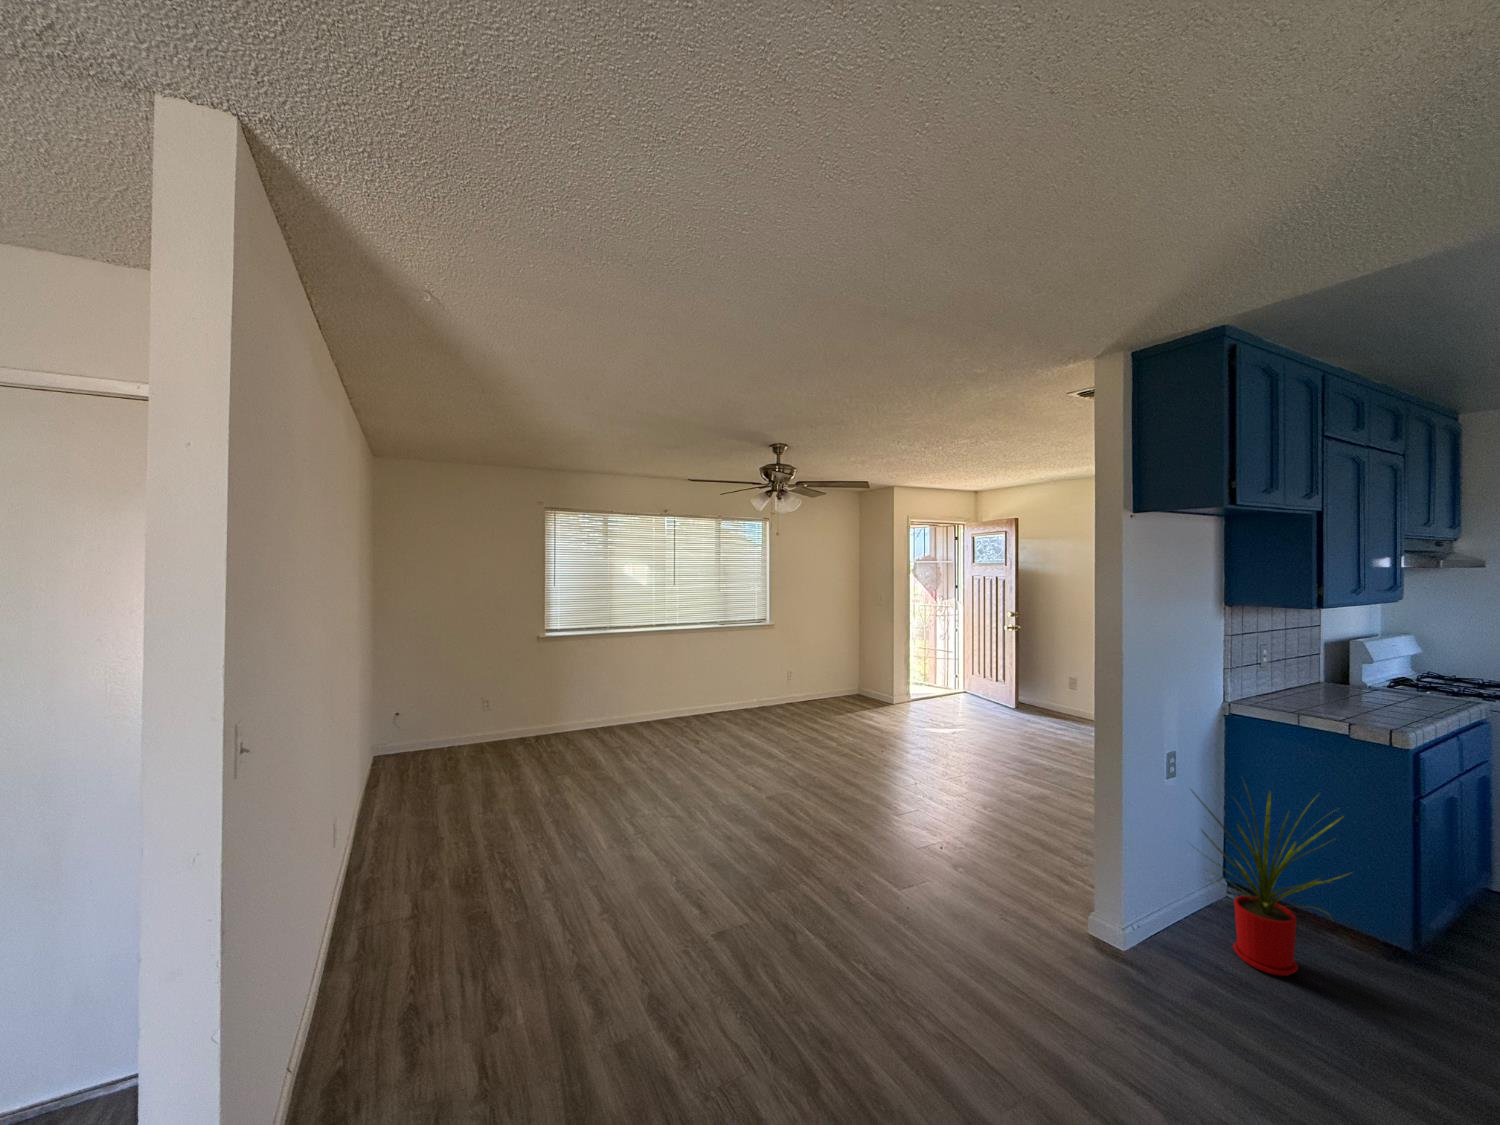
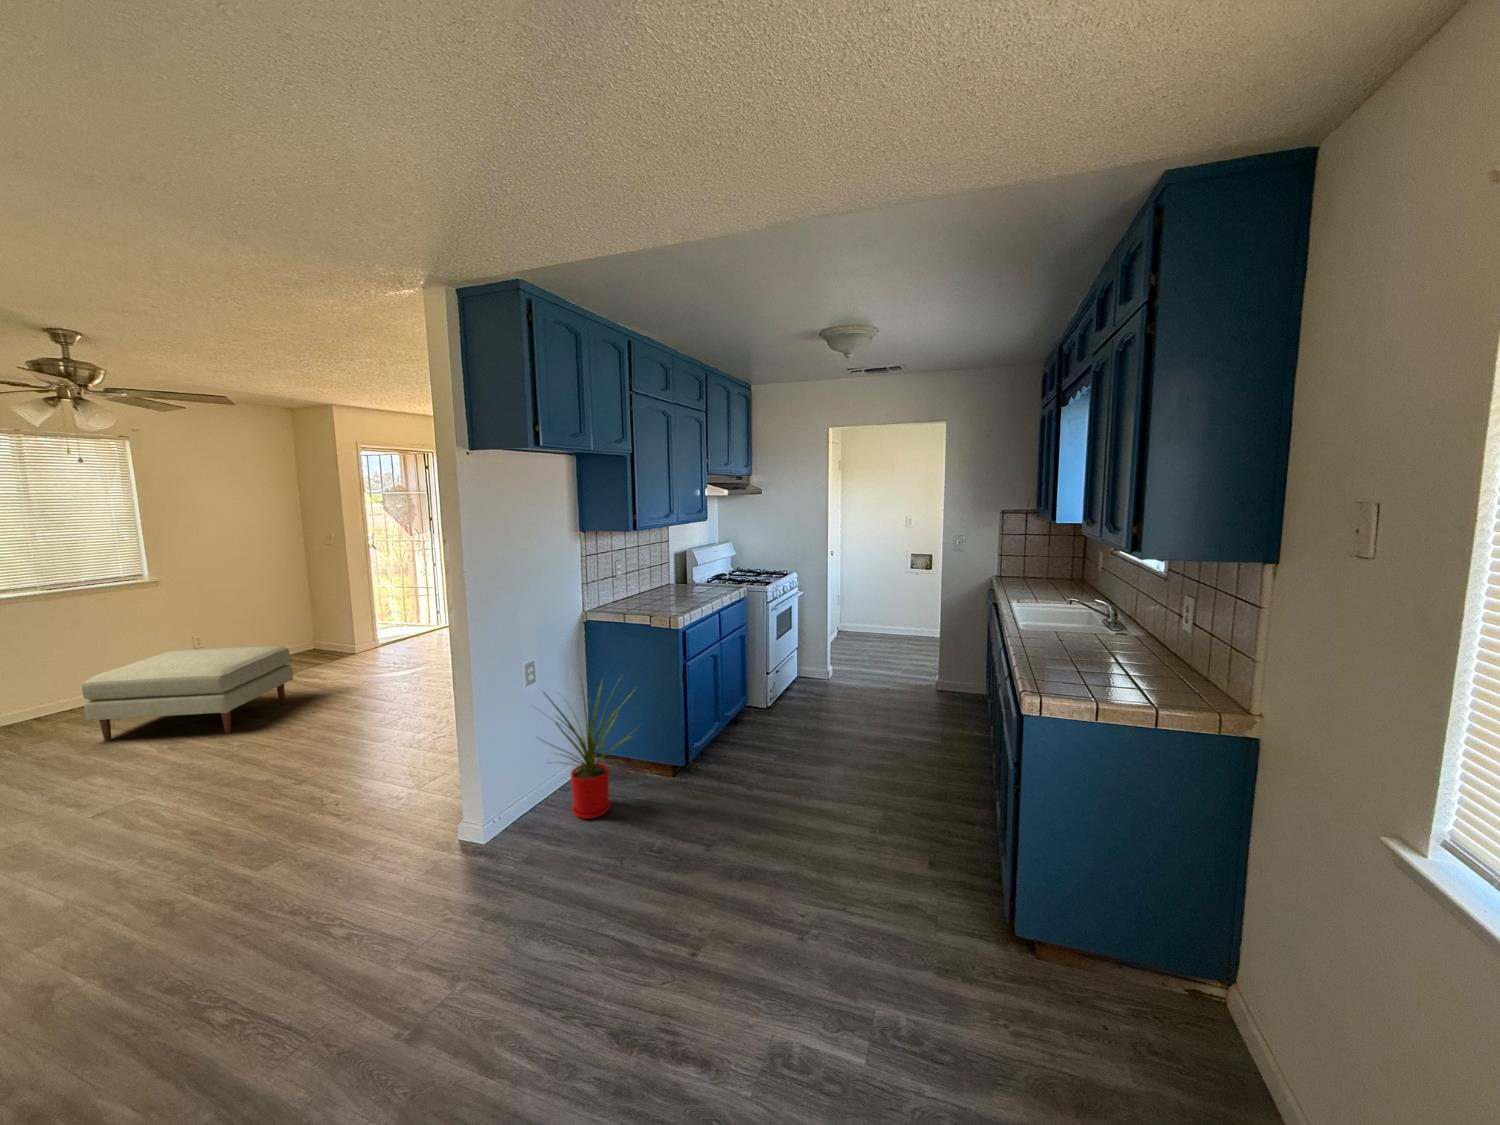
ottoman: none [749,679,864,753] -> present [82,646,293,741]

